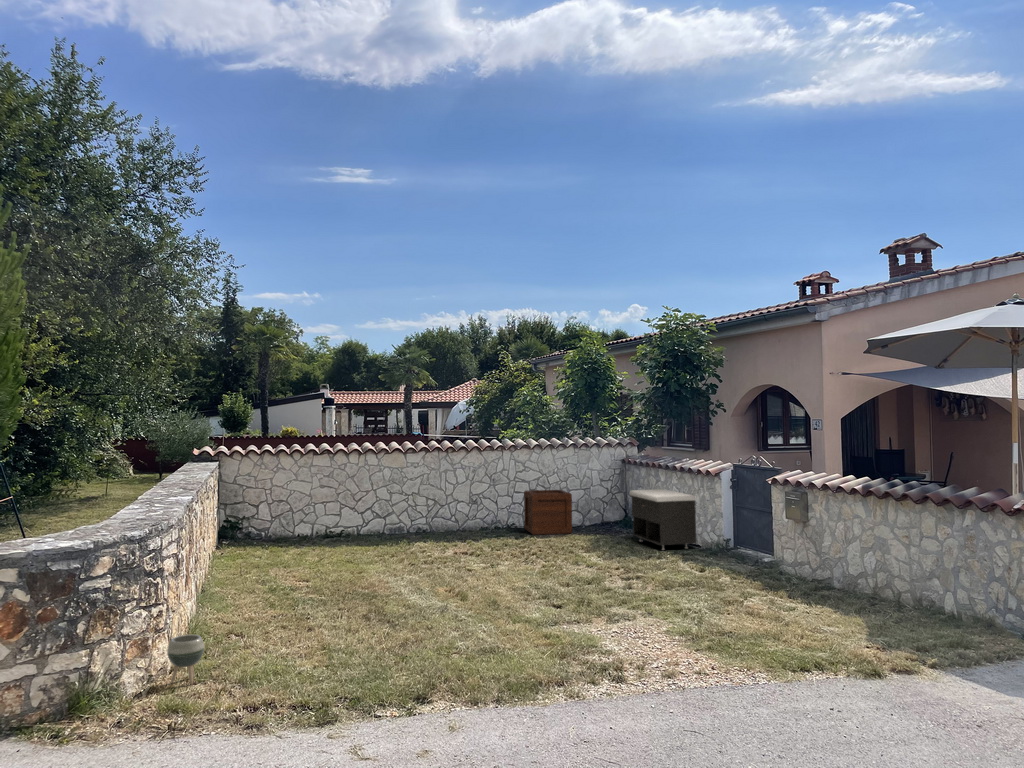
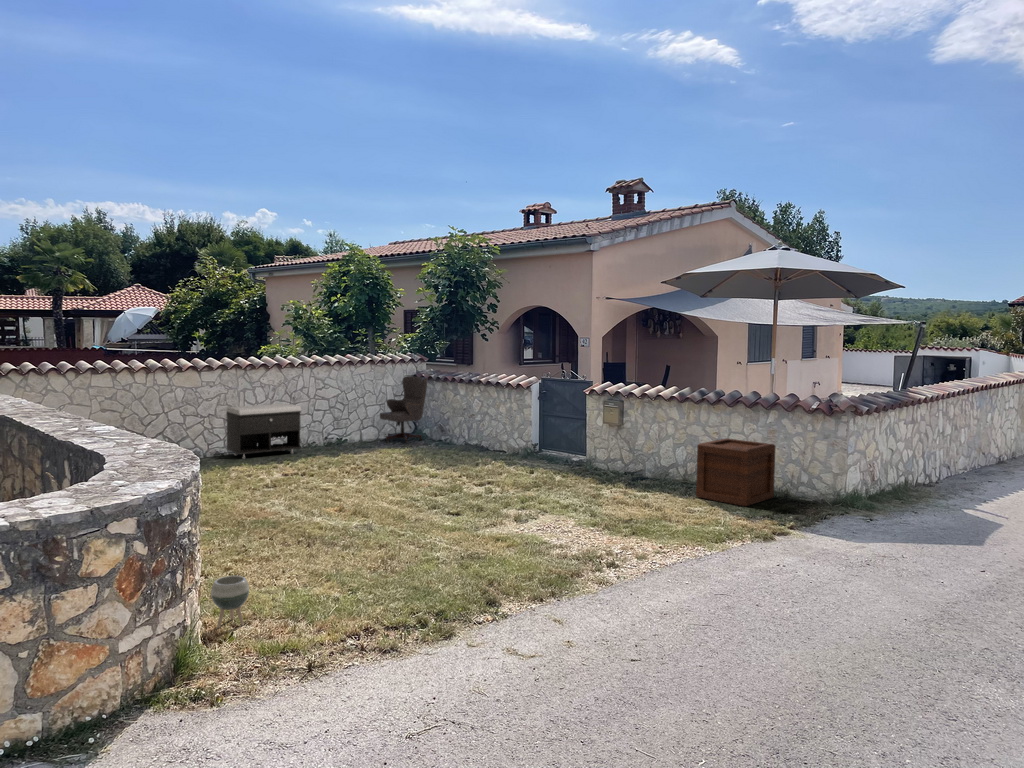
chair: none [585,461,633,532] -> present [380,376,427,443]
storage bench: present [630,489,696,550] -> present [226,404,301,458]
wooden crate: present [524,490,572,535] -> present [696,438,775,507]

